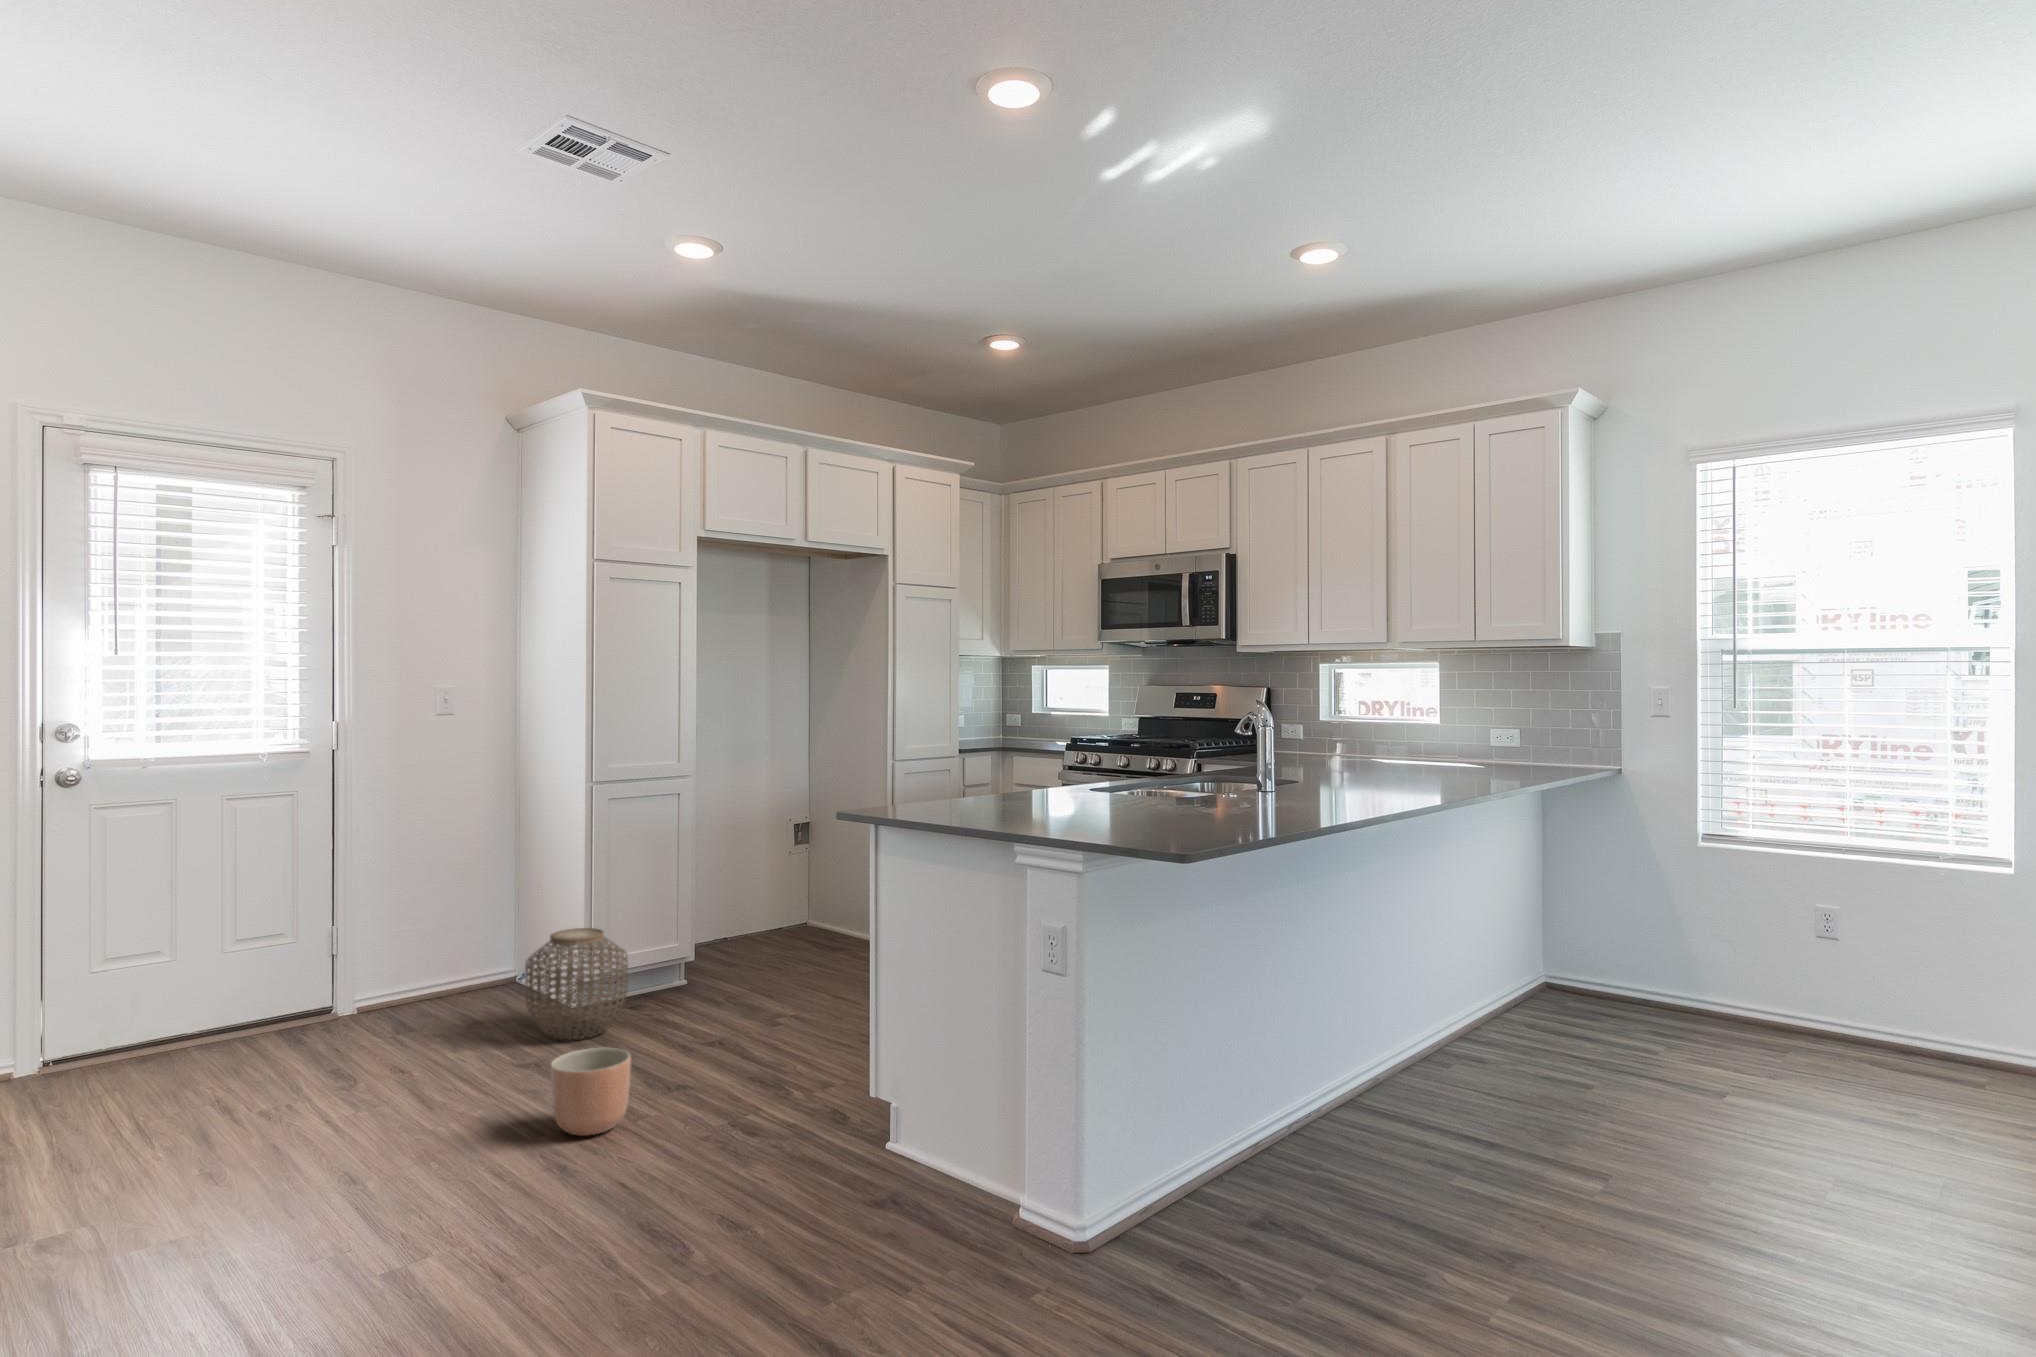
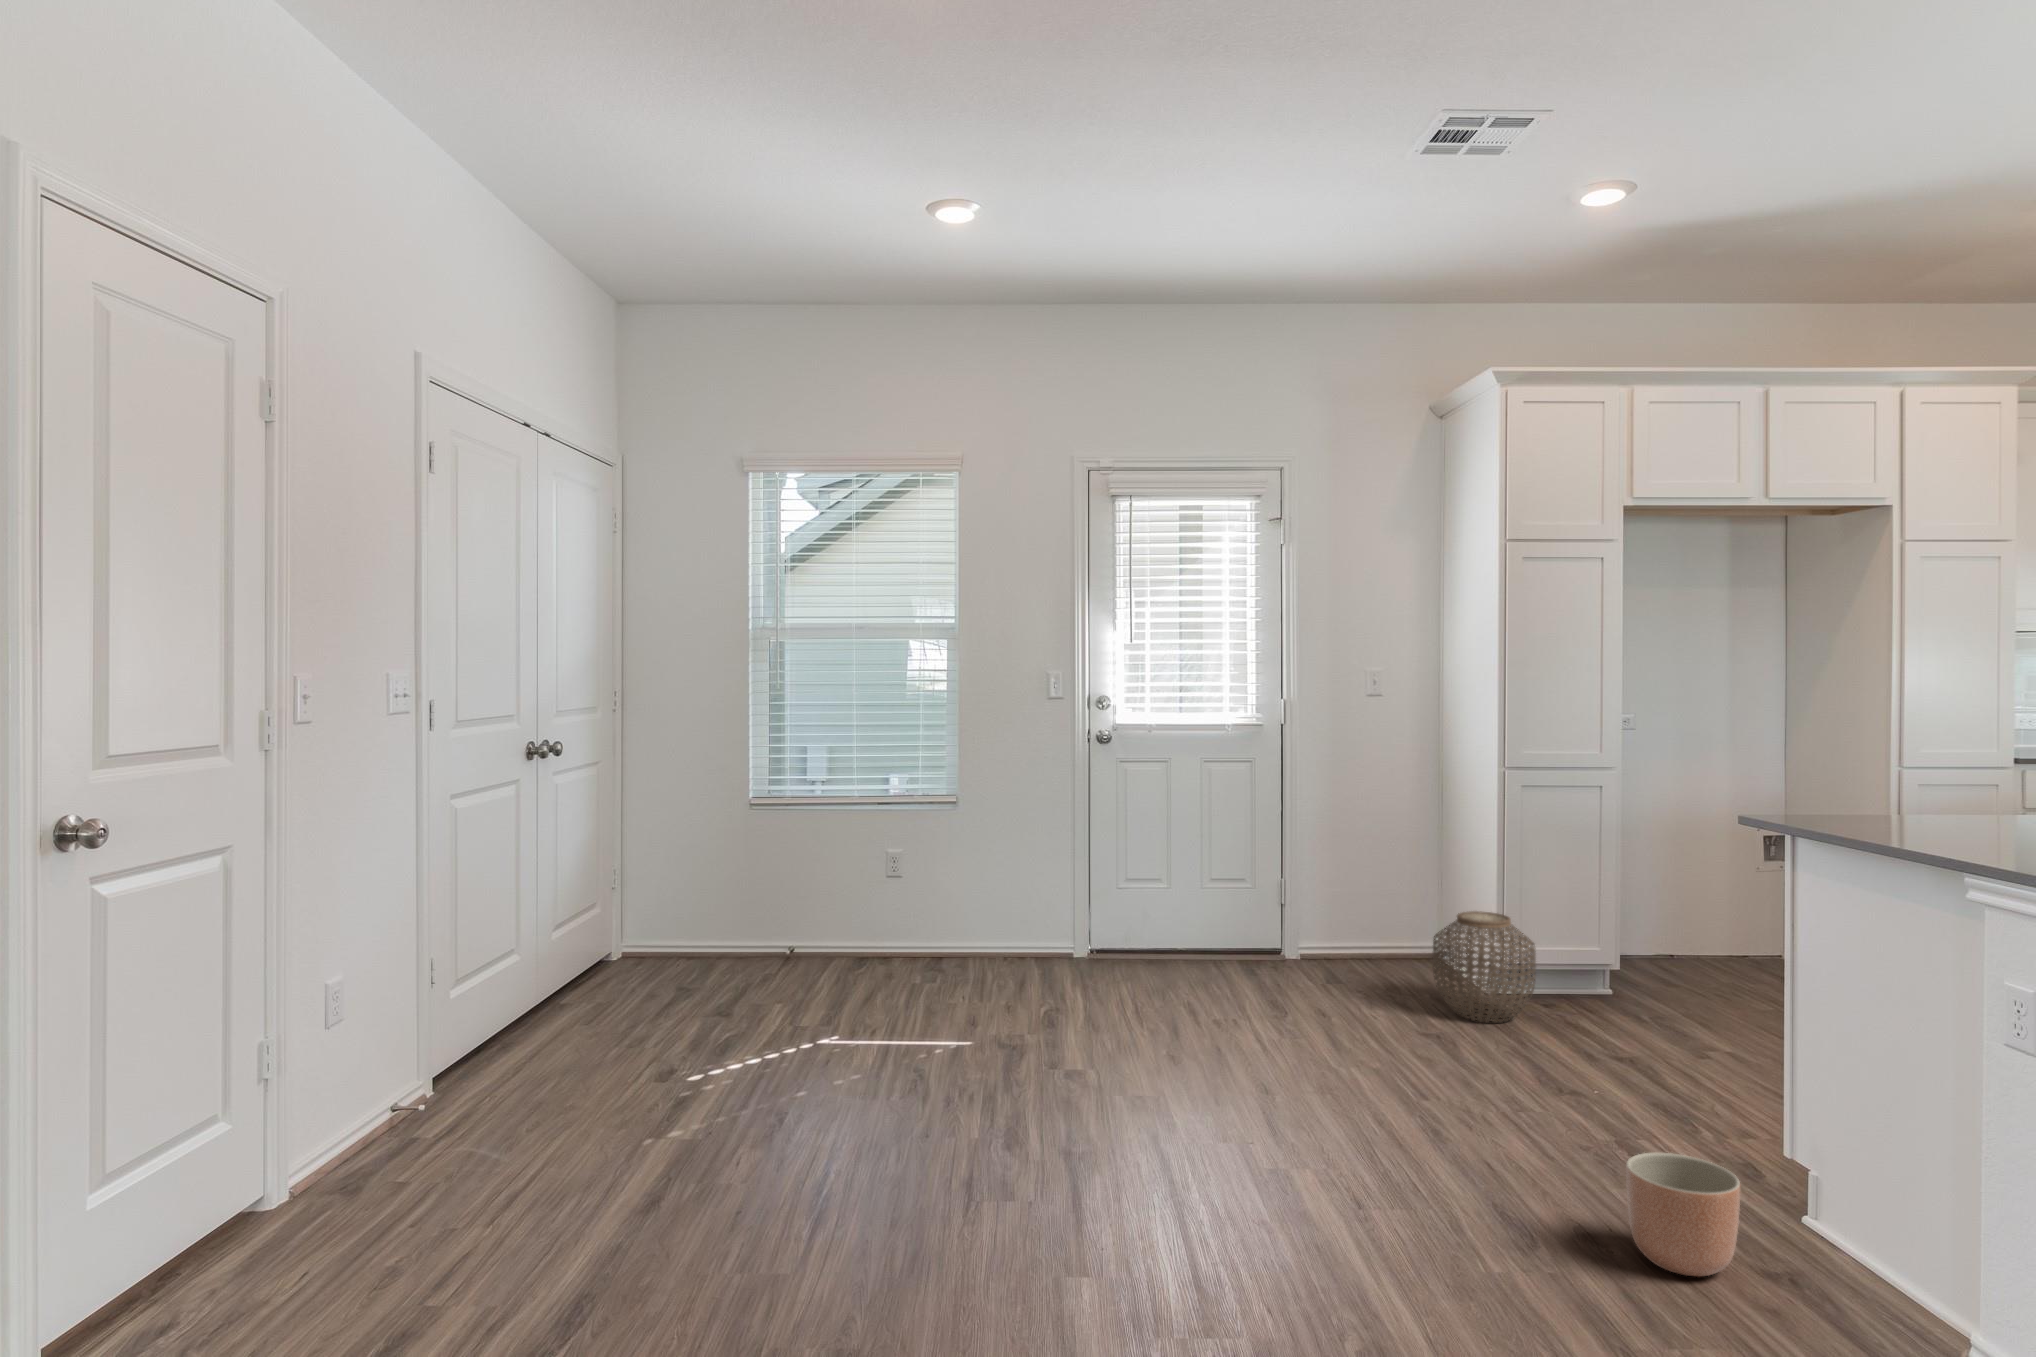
planter: present [551,1048,631,1136] -> present [1626,1153,1740,1277]

